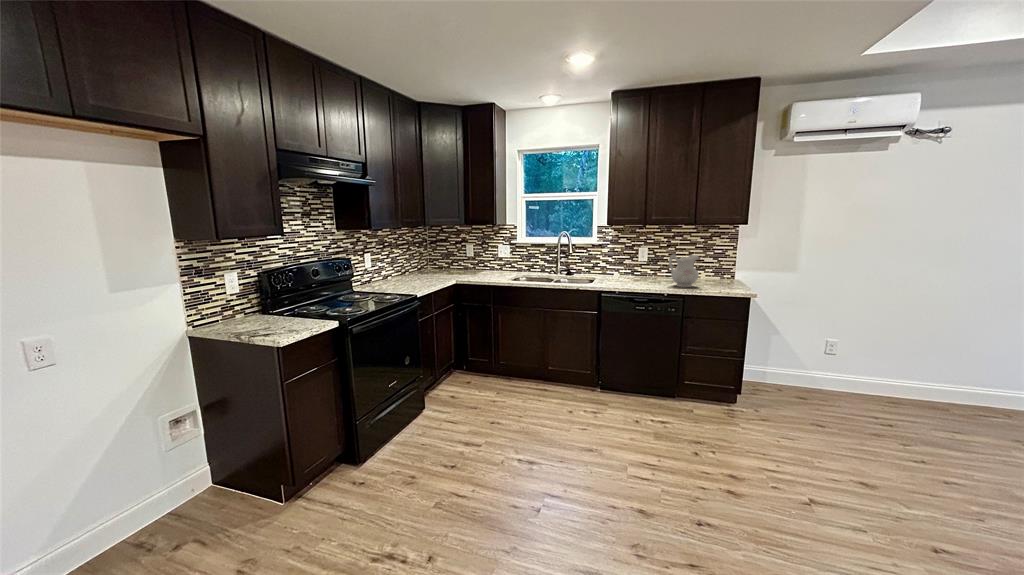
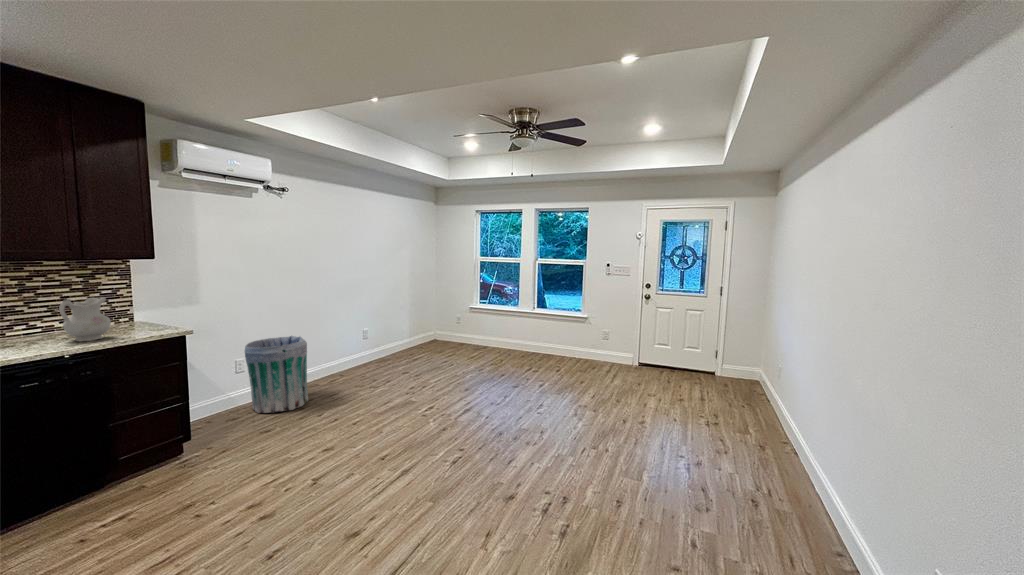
trash can: none [832,324,926,421] -> present [245,336,308,413]

